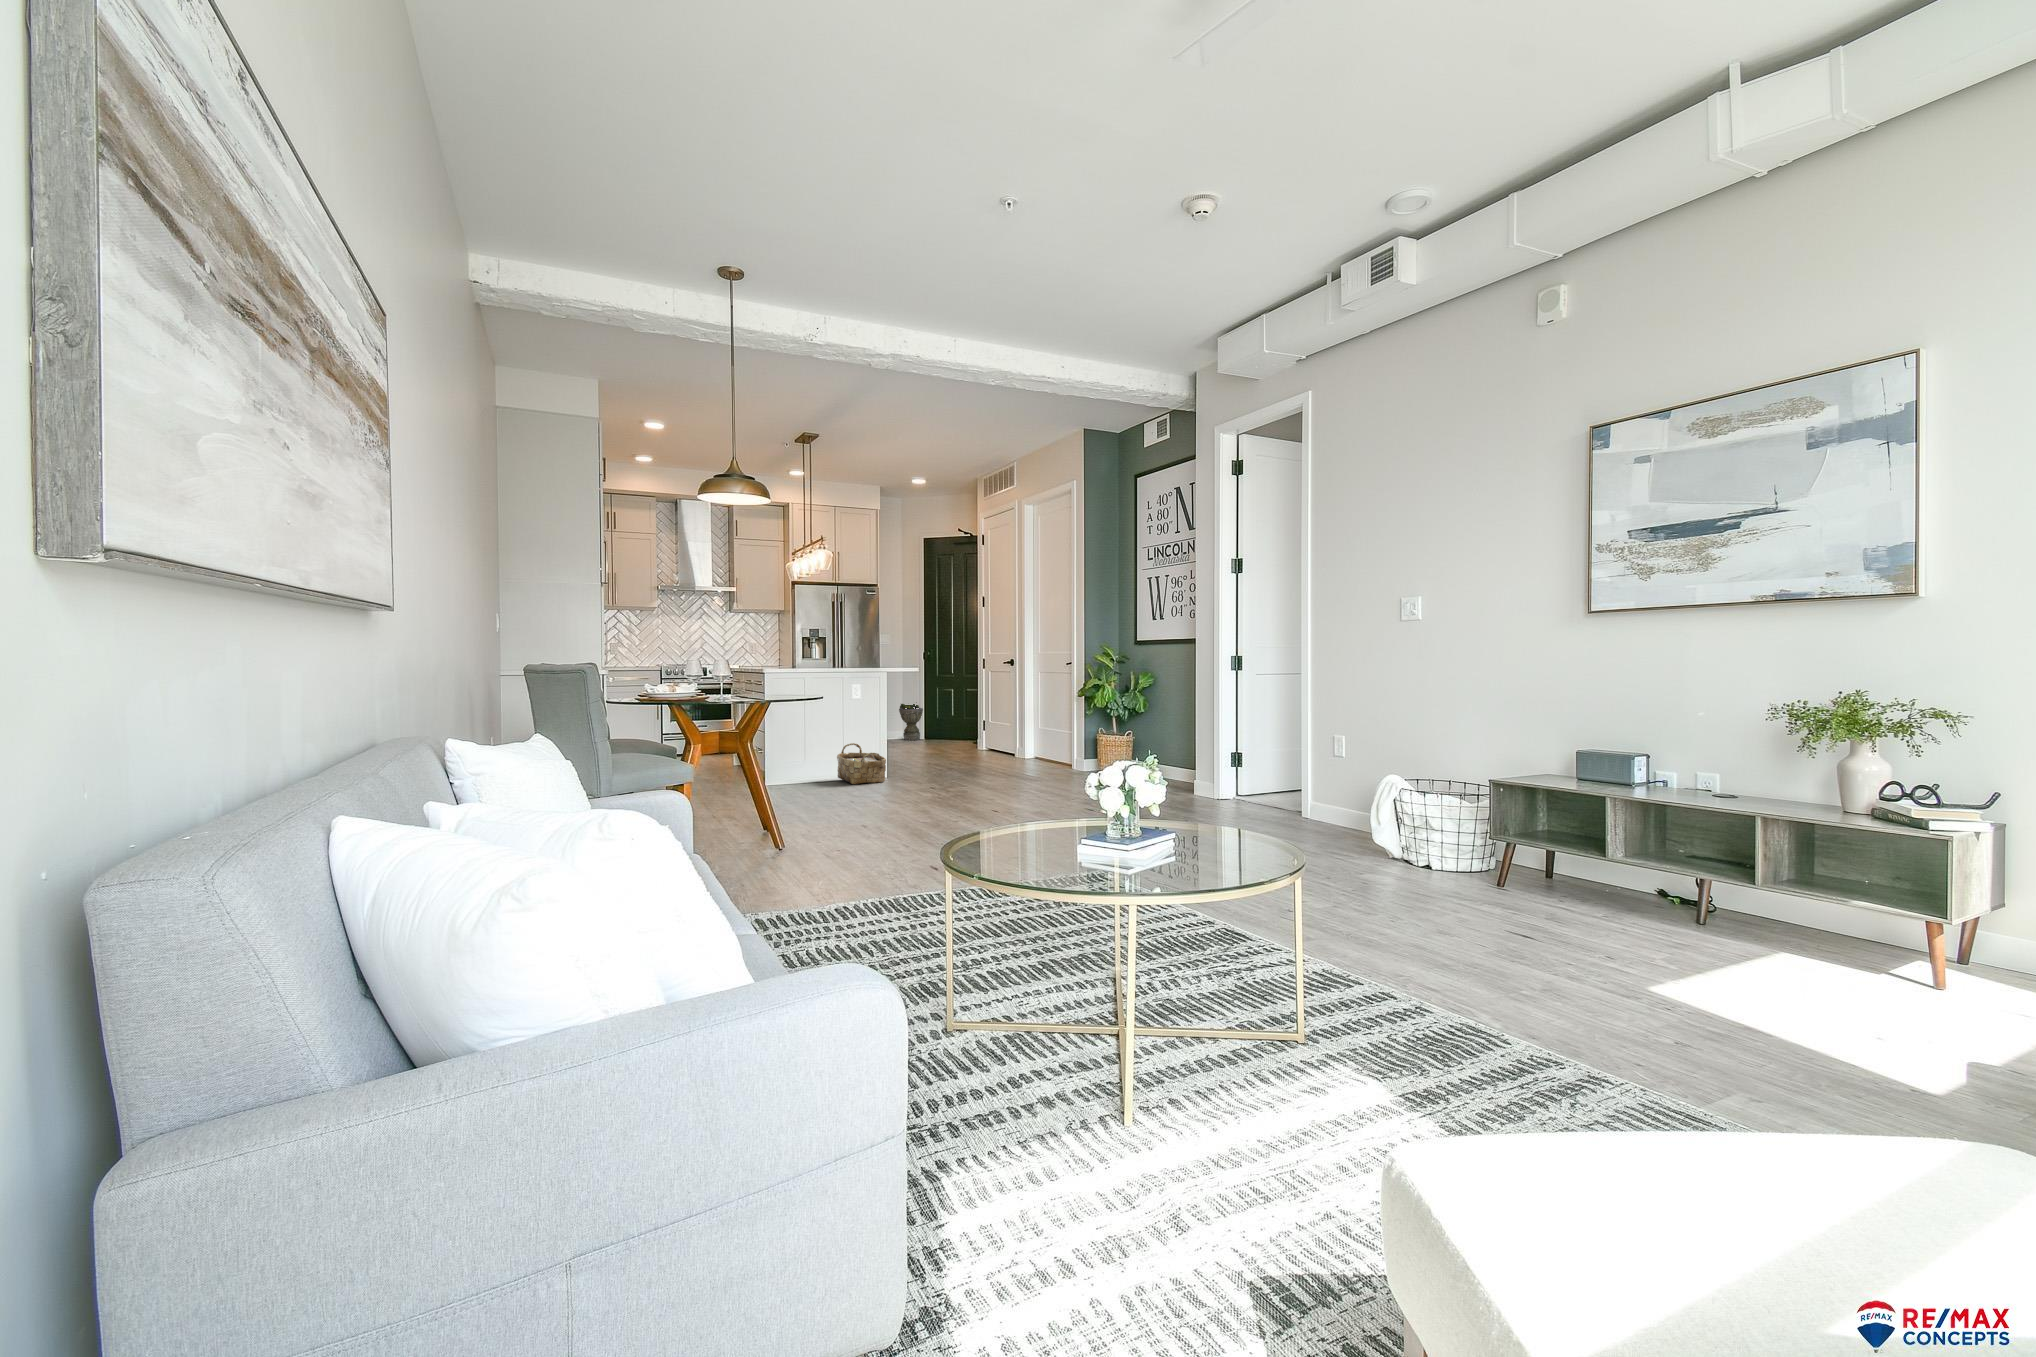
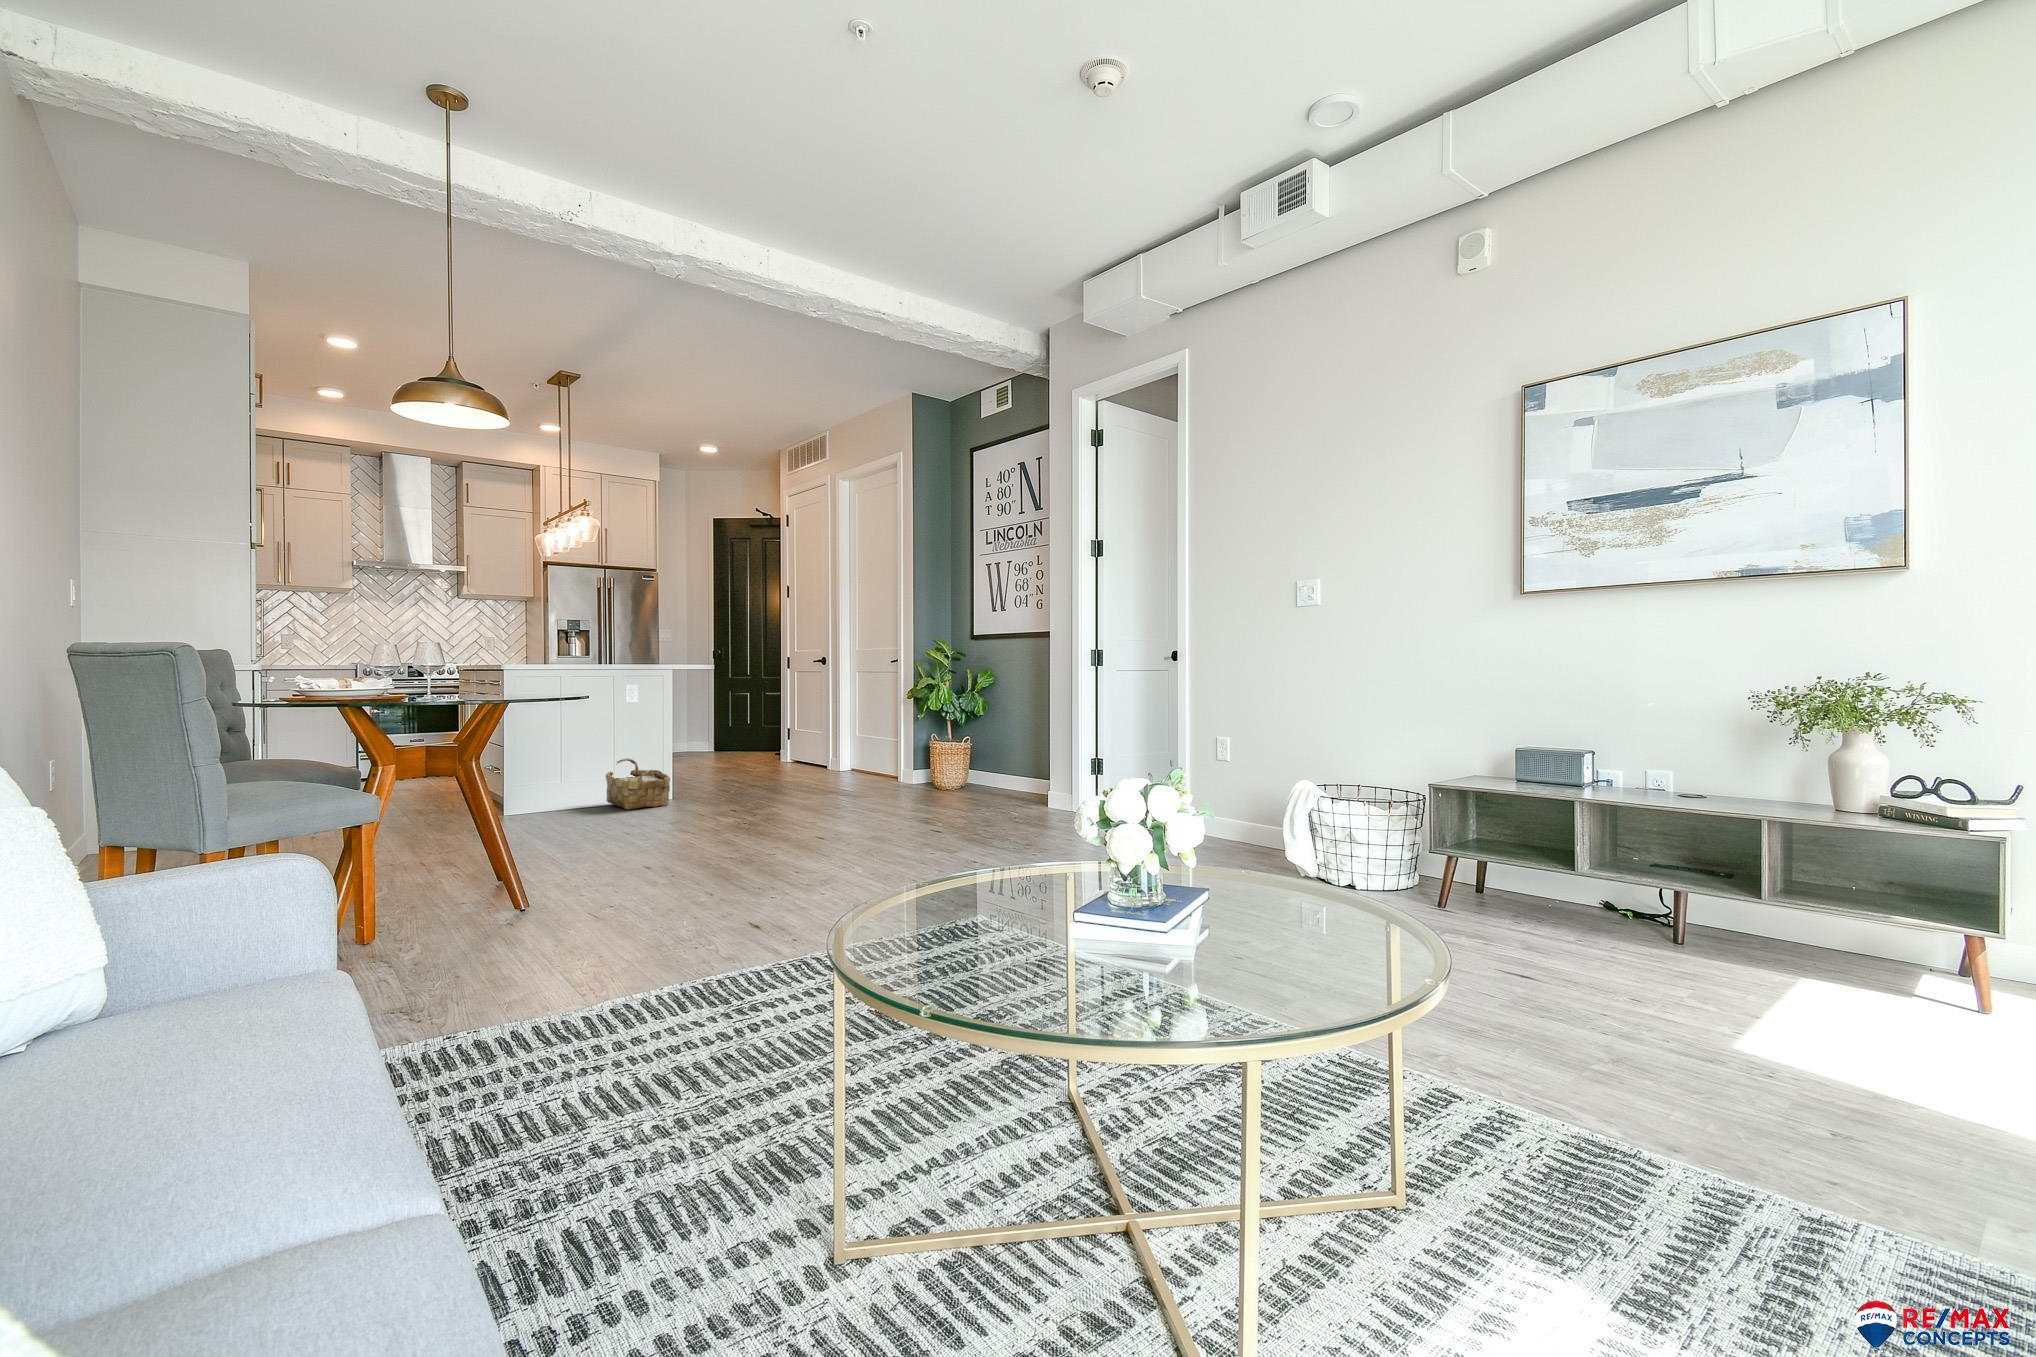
planter: present [899,702,923,740] -> none [680,705,710,752]

